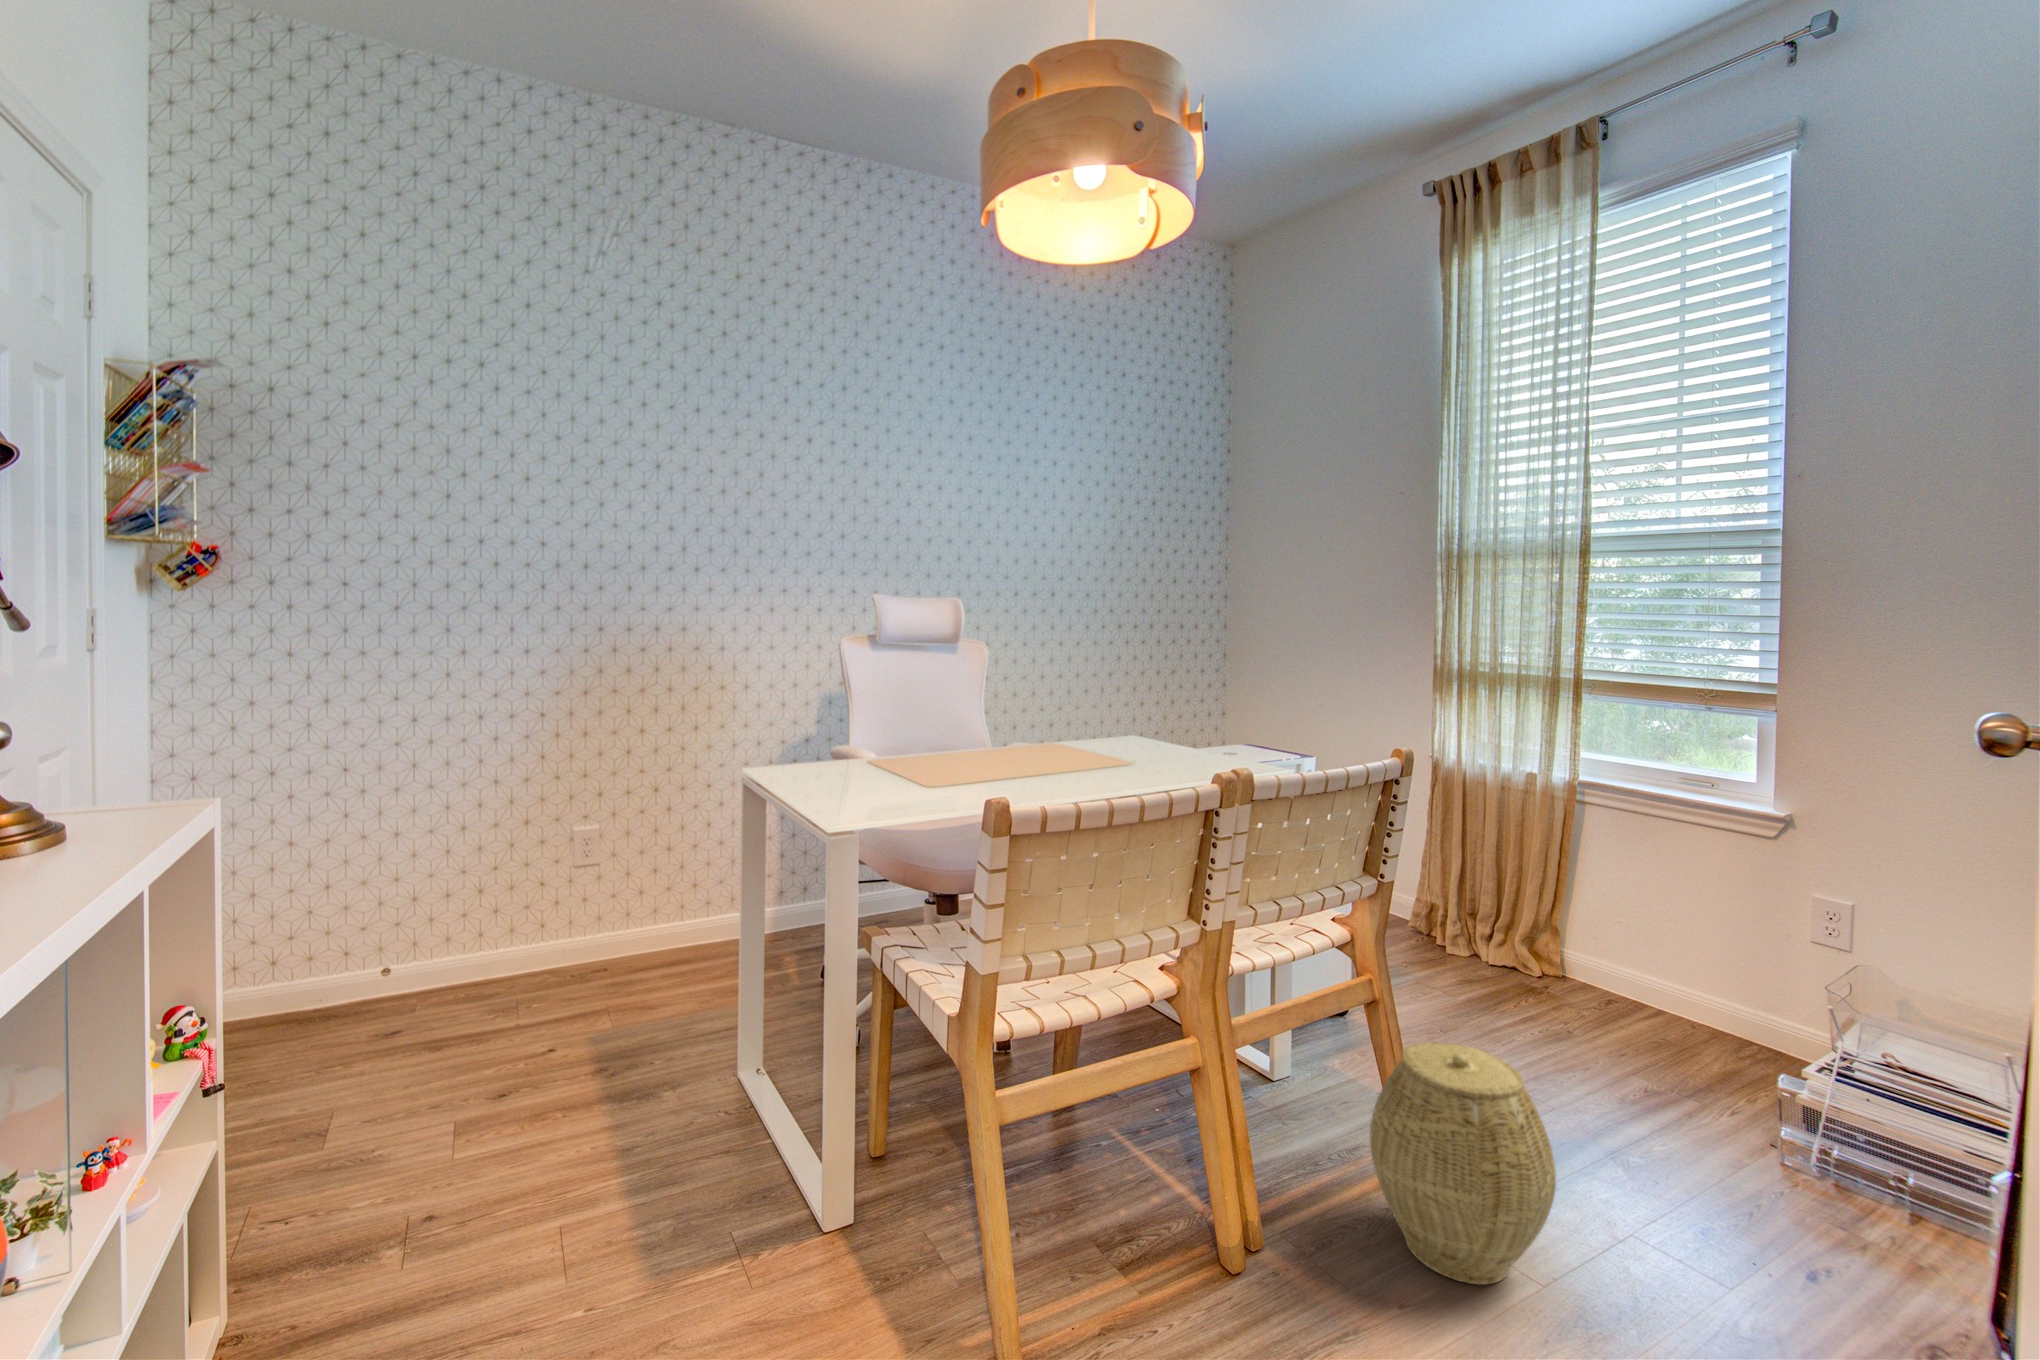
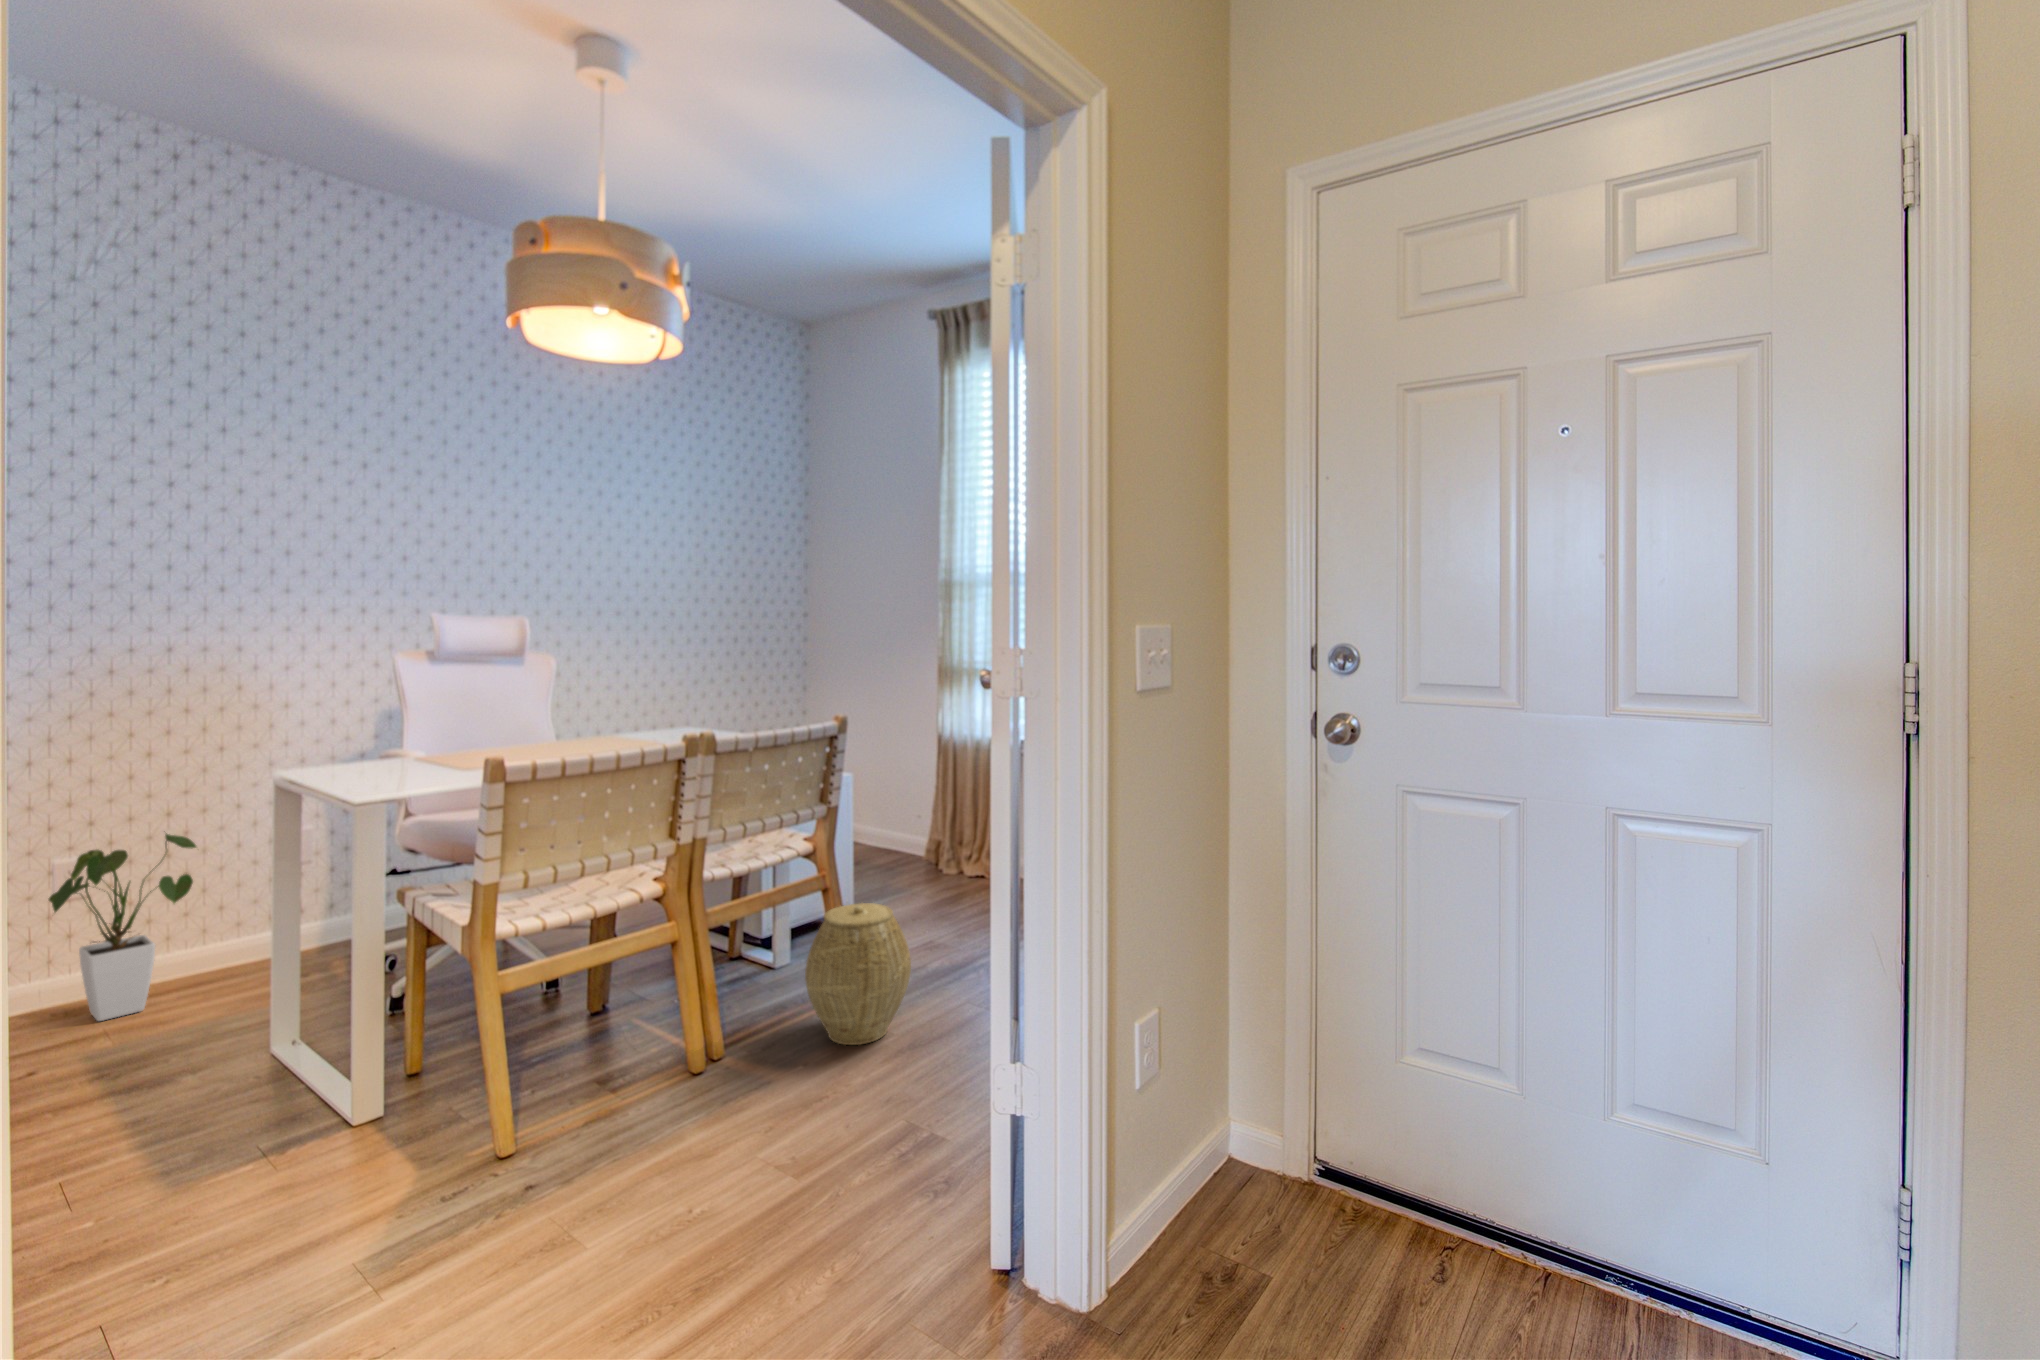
house plant: none [568,811,676,998] -> present [49,833,196,1021]

